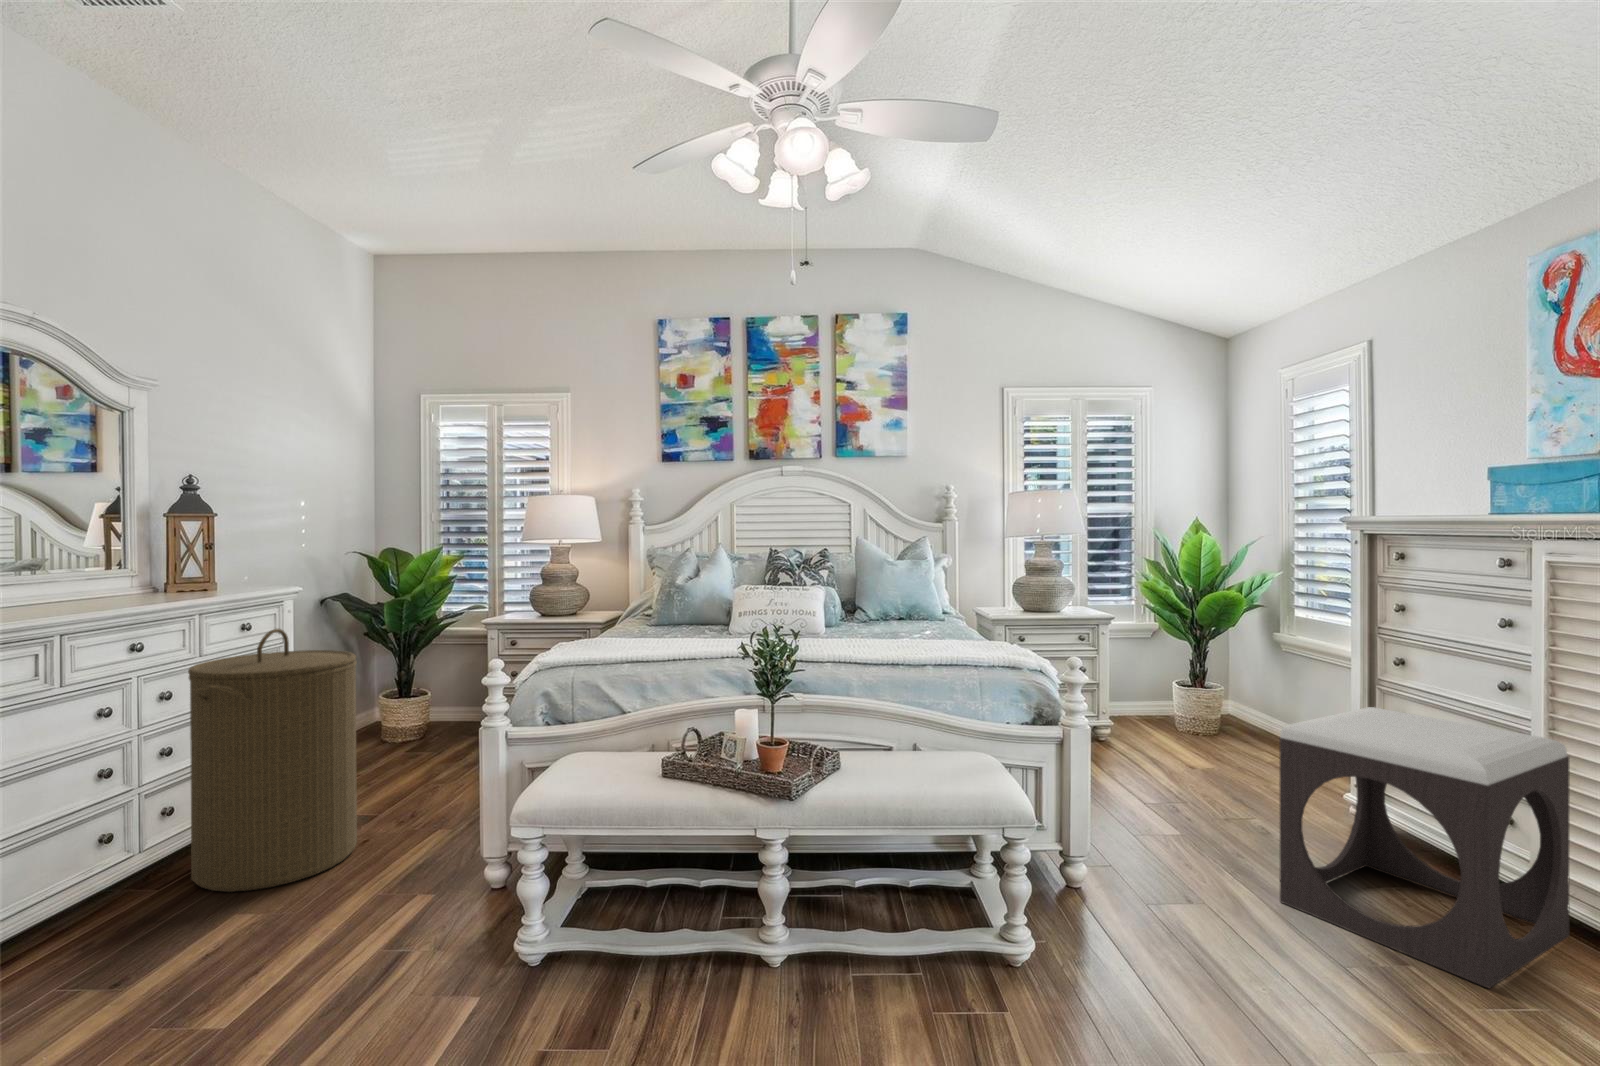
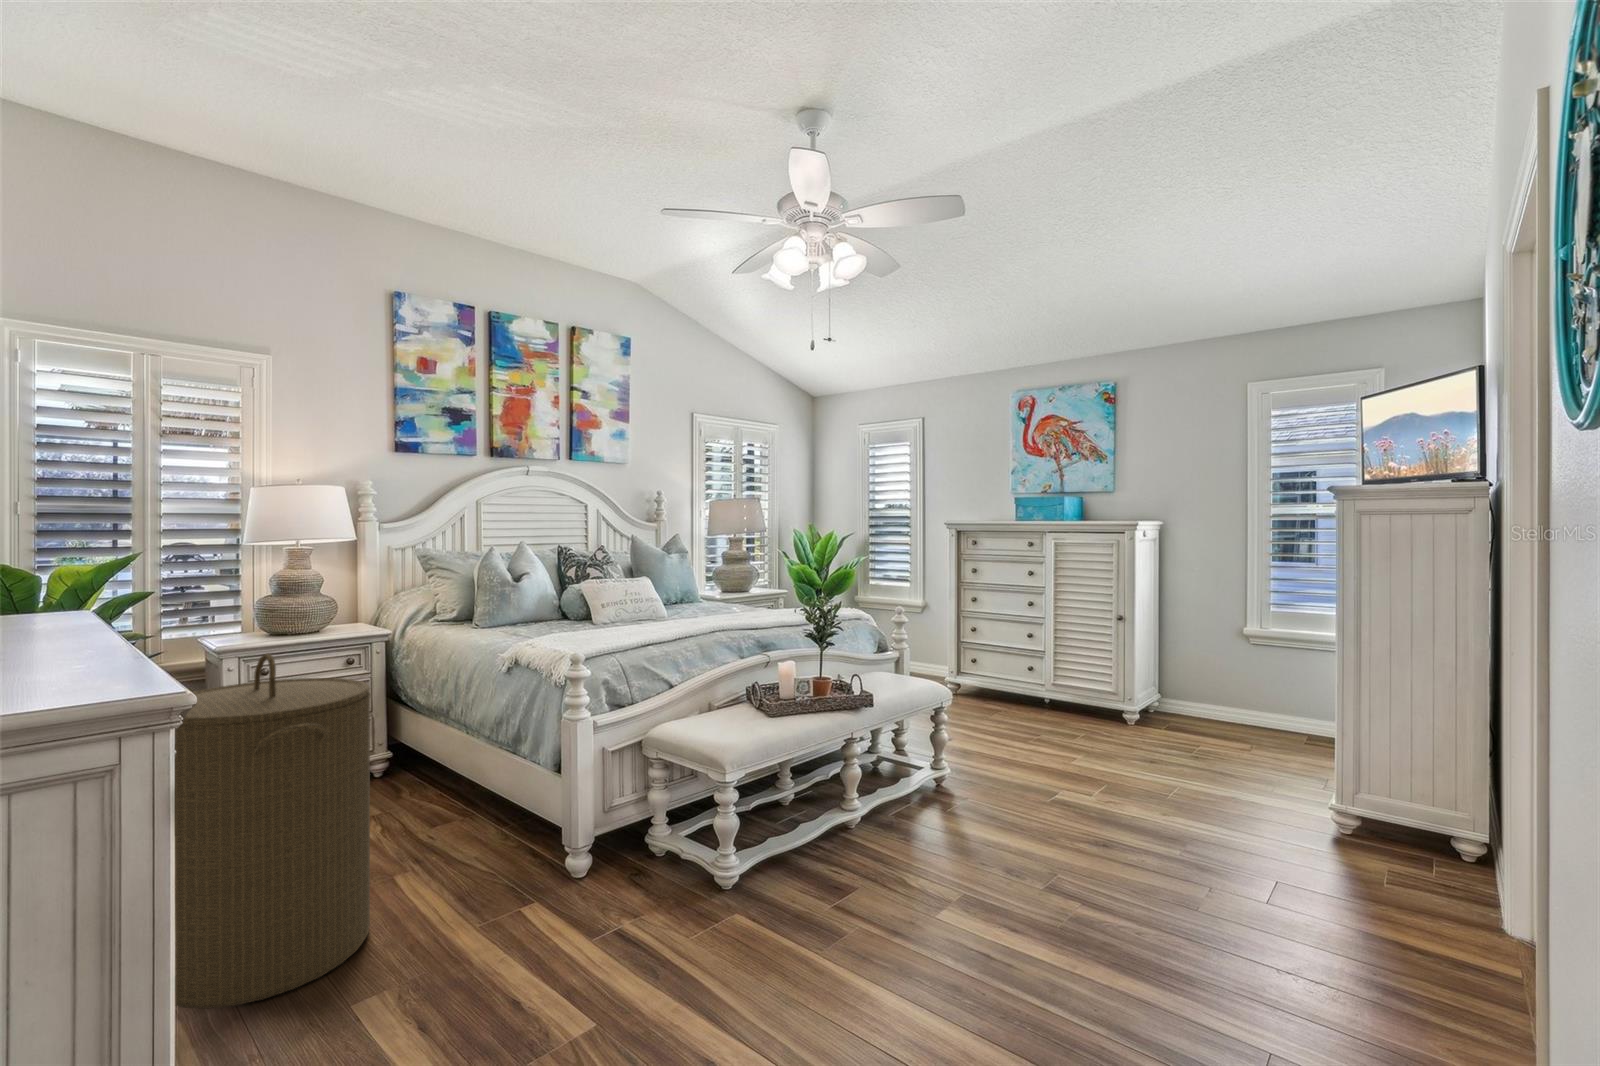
footstool: present [1280,707,1570,988] -> none [981,624,1075,737]

